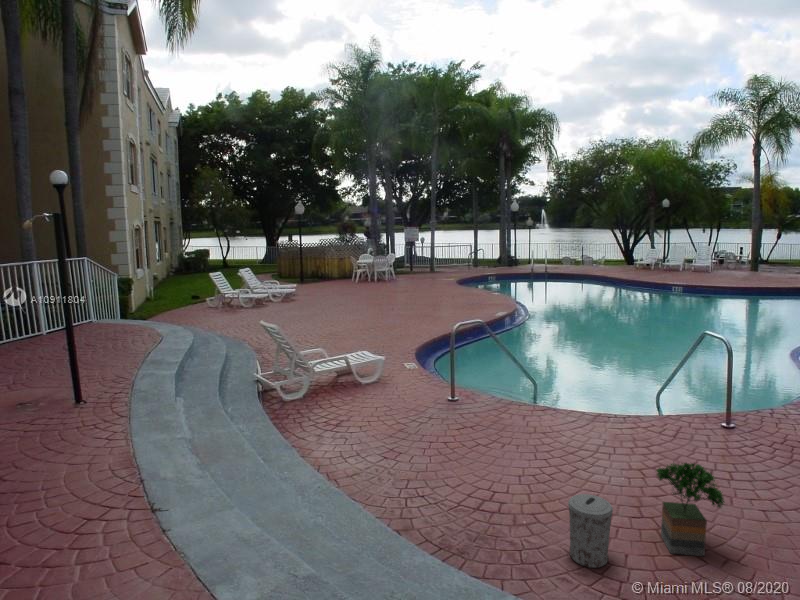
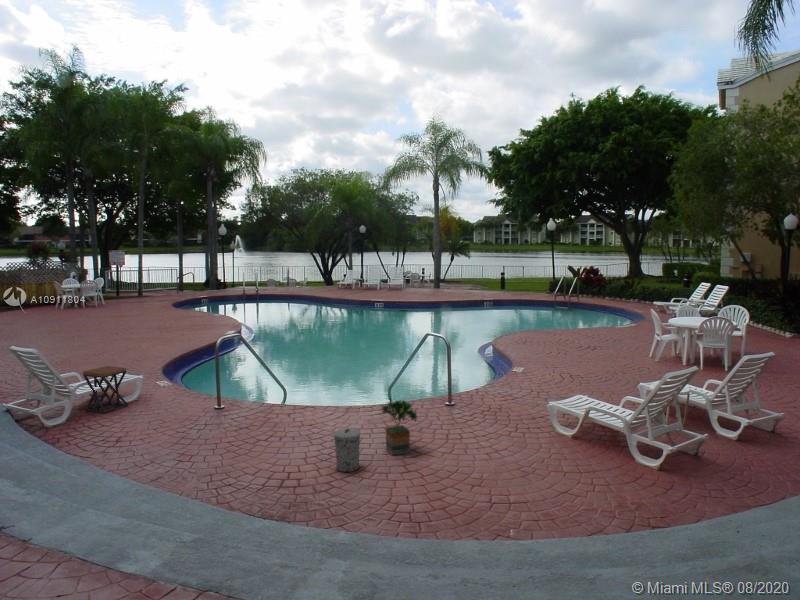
stool: none [323,345,363,395] -> present [83,366,128,414]

